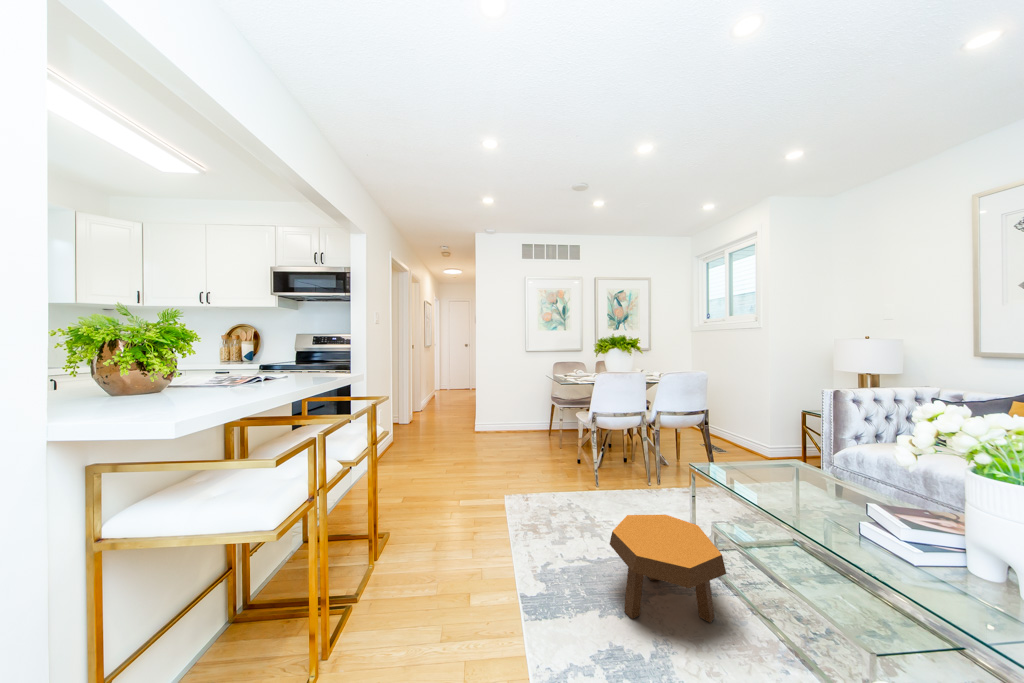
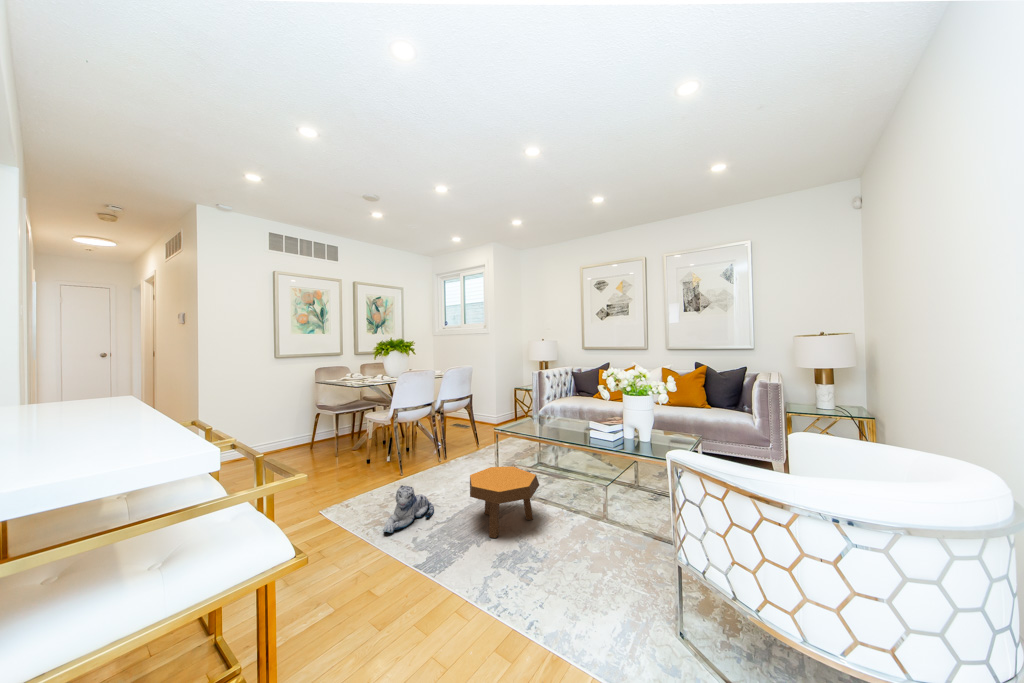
plush toy: none [526,498,596,546] -> present [383,485,434,533]

